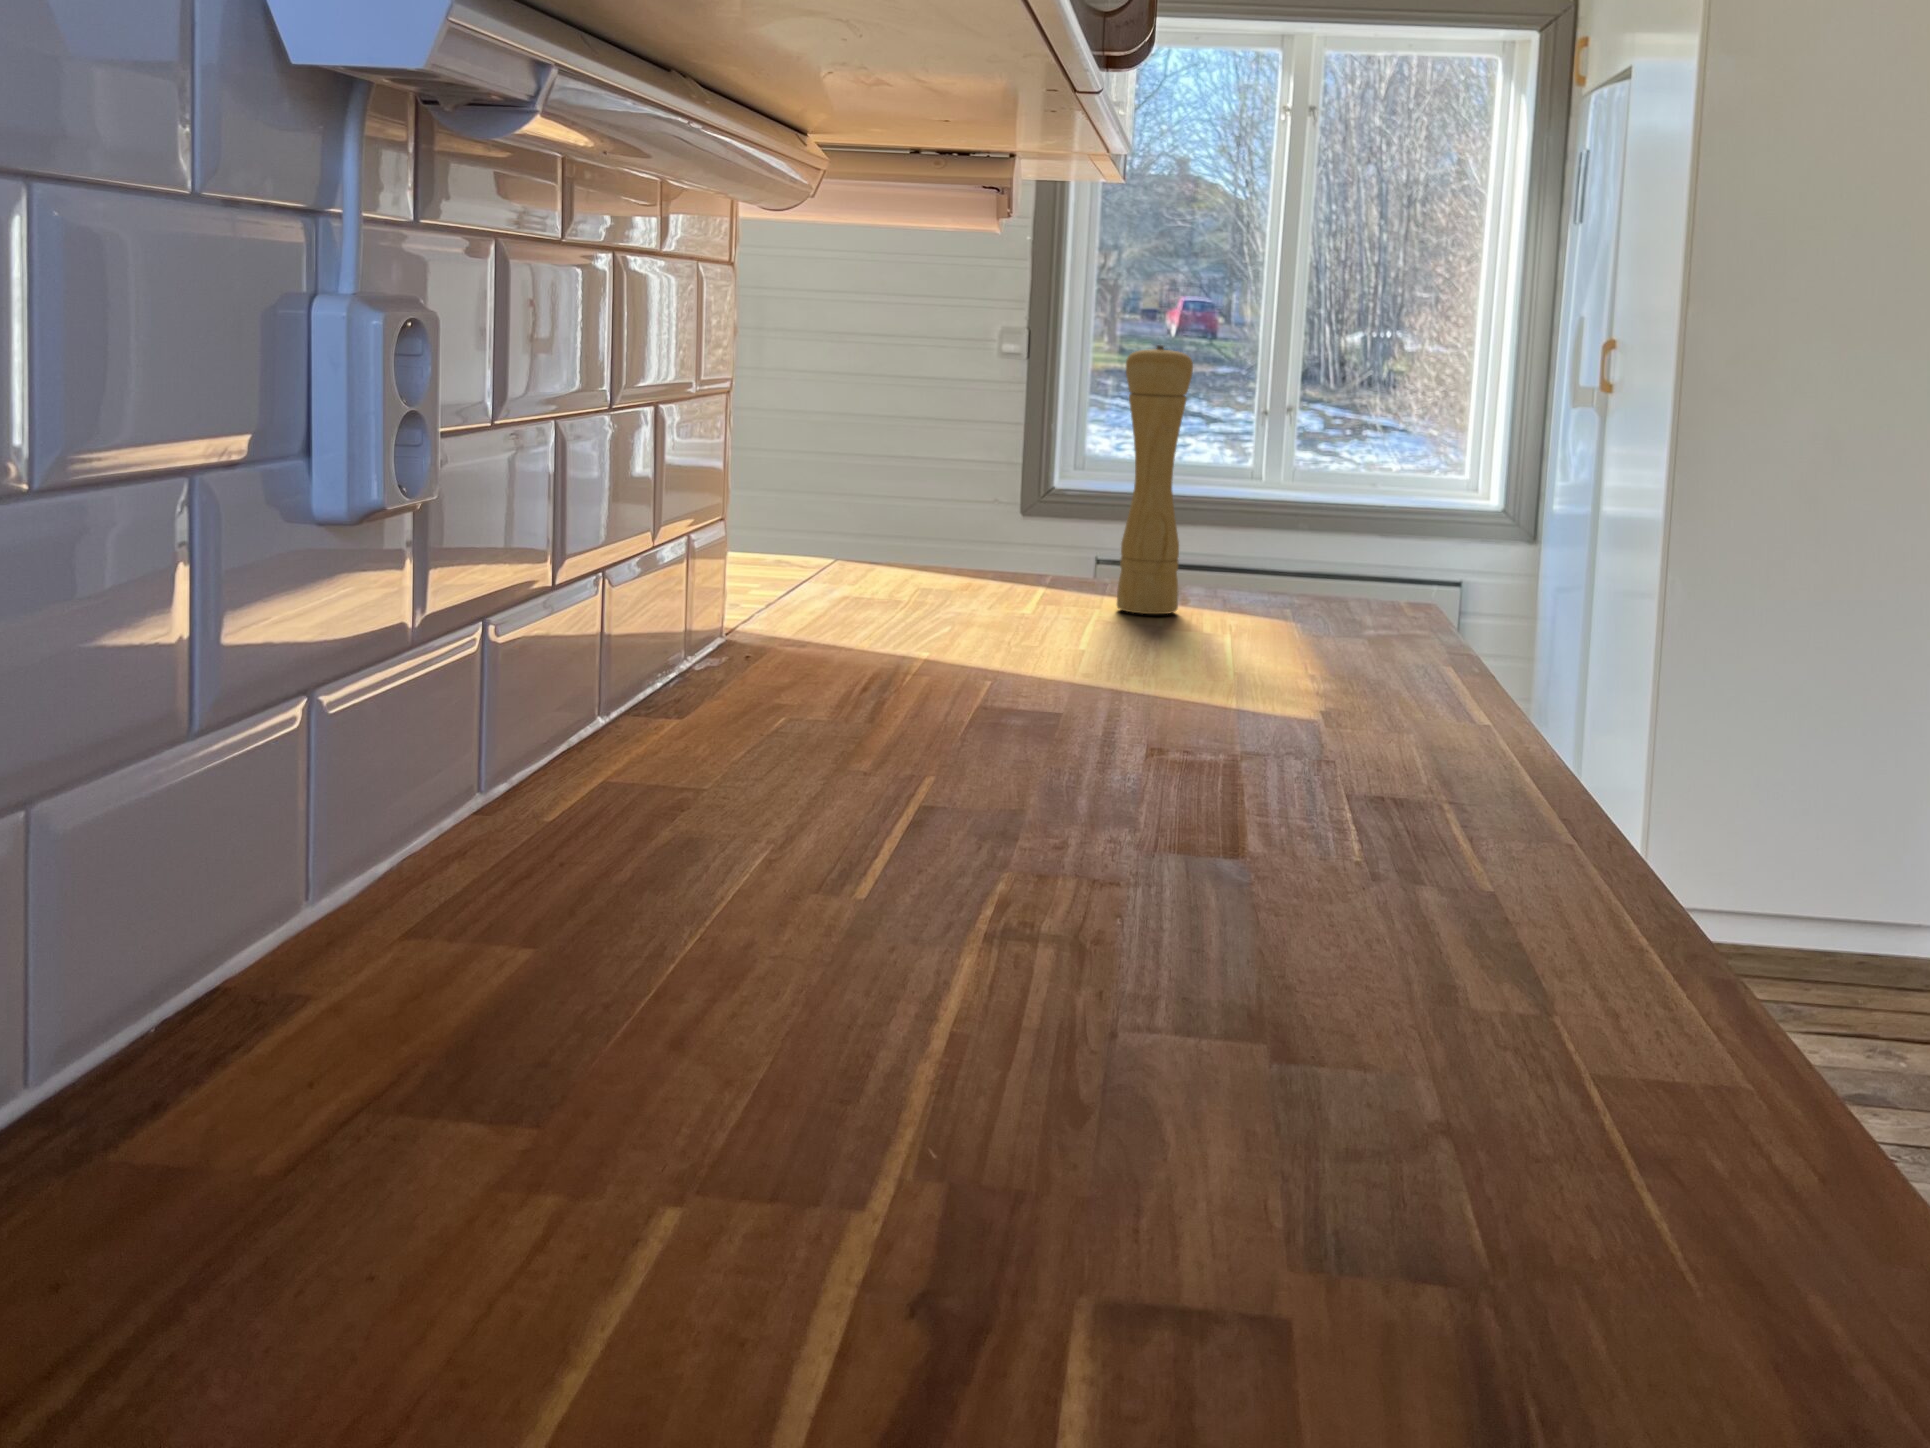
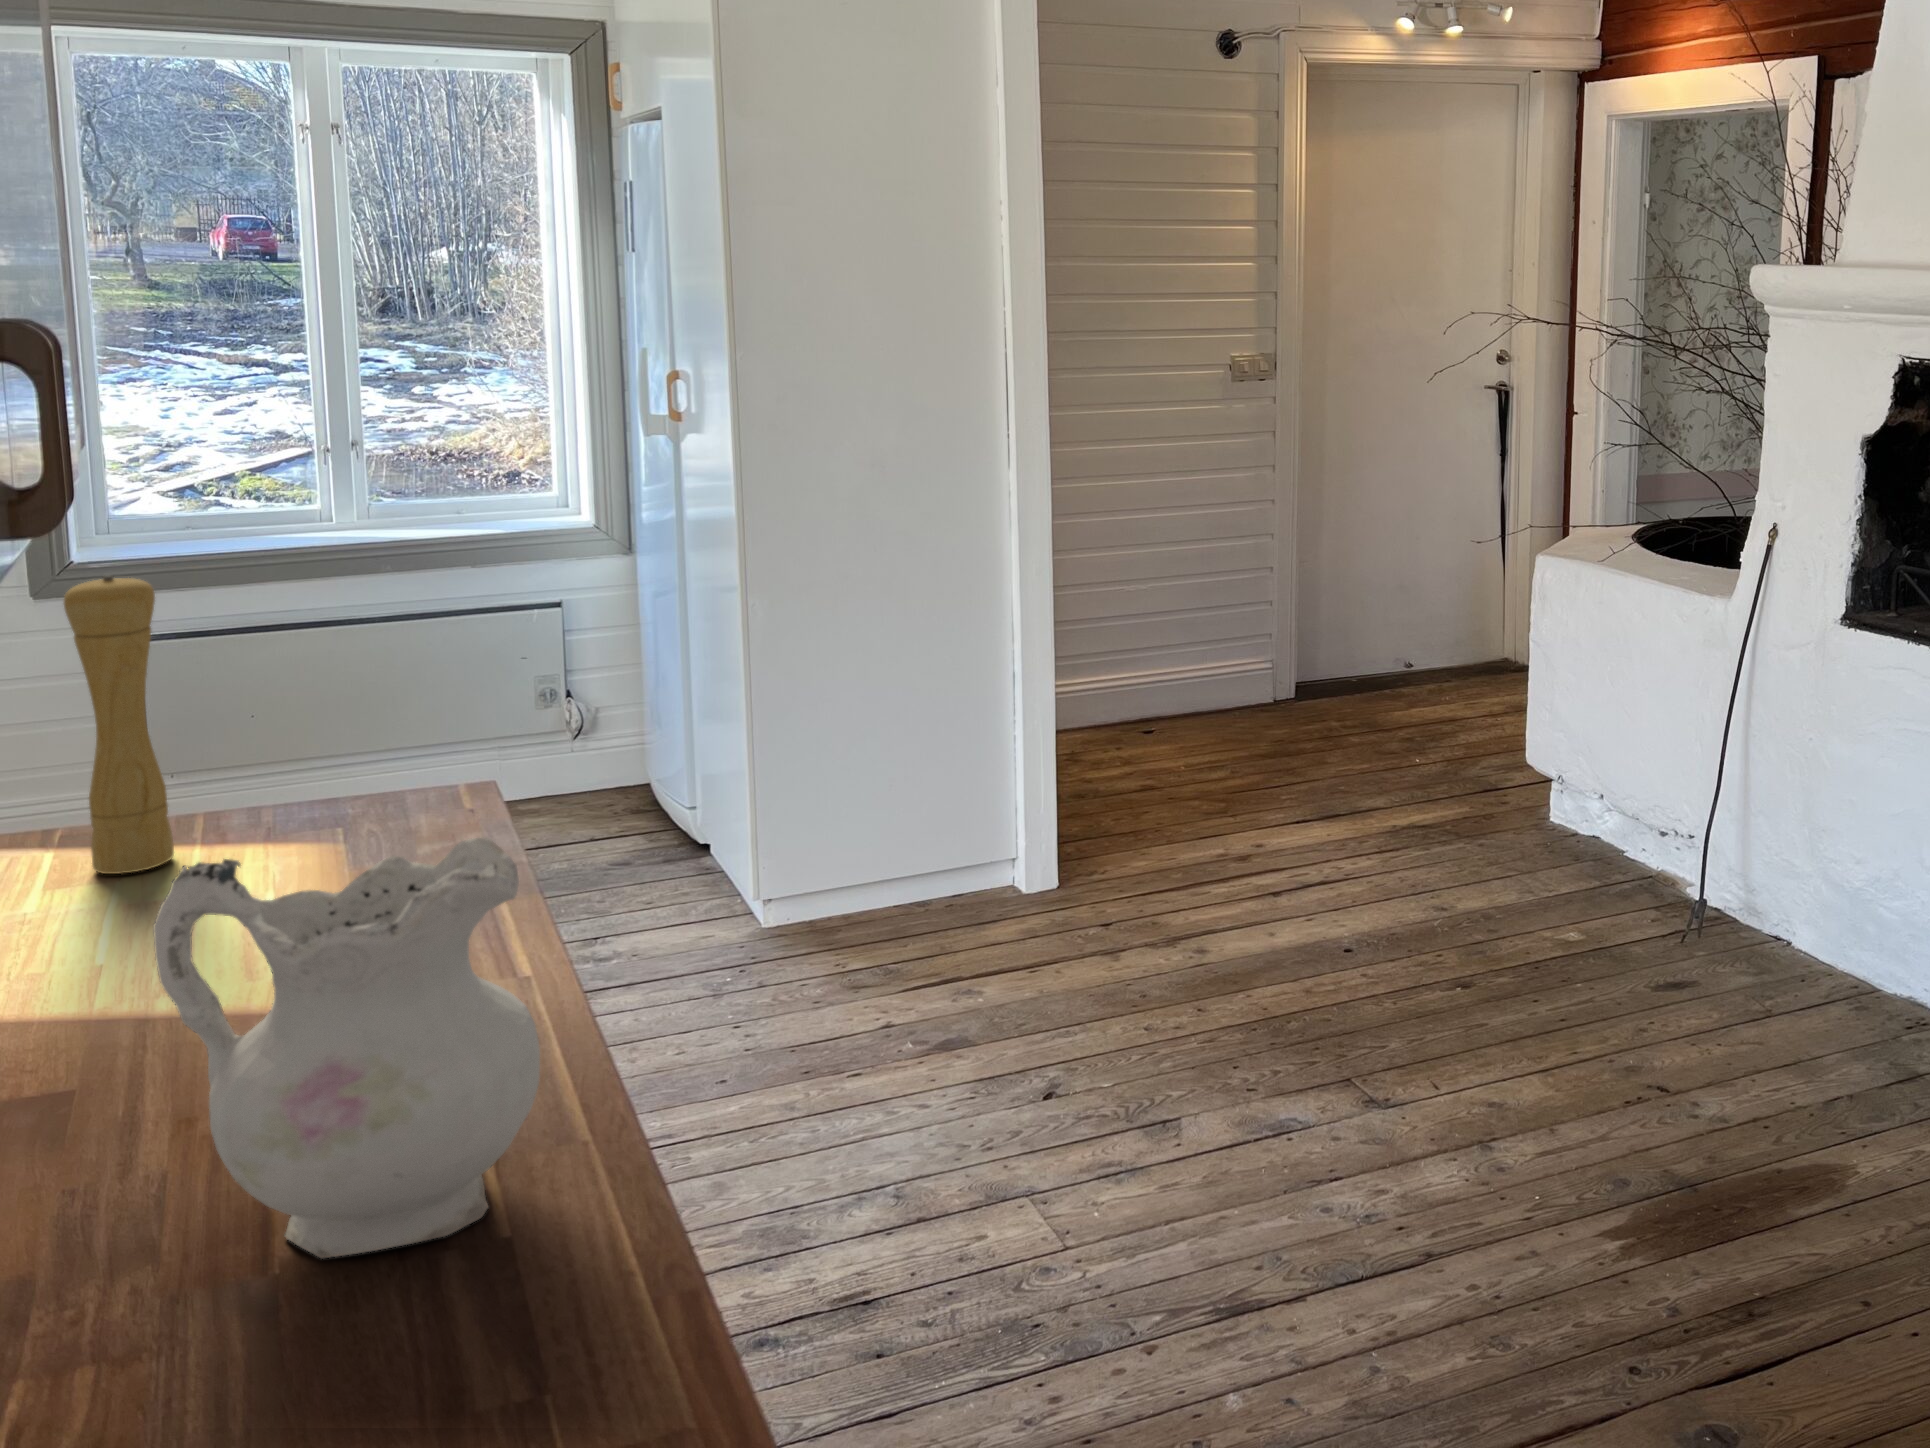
ceramic pitcher: none [1229,450,1562,863] -> present [153,838,540,1258]

